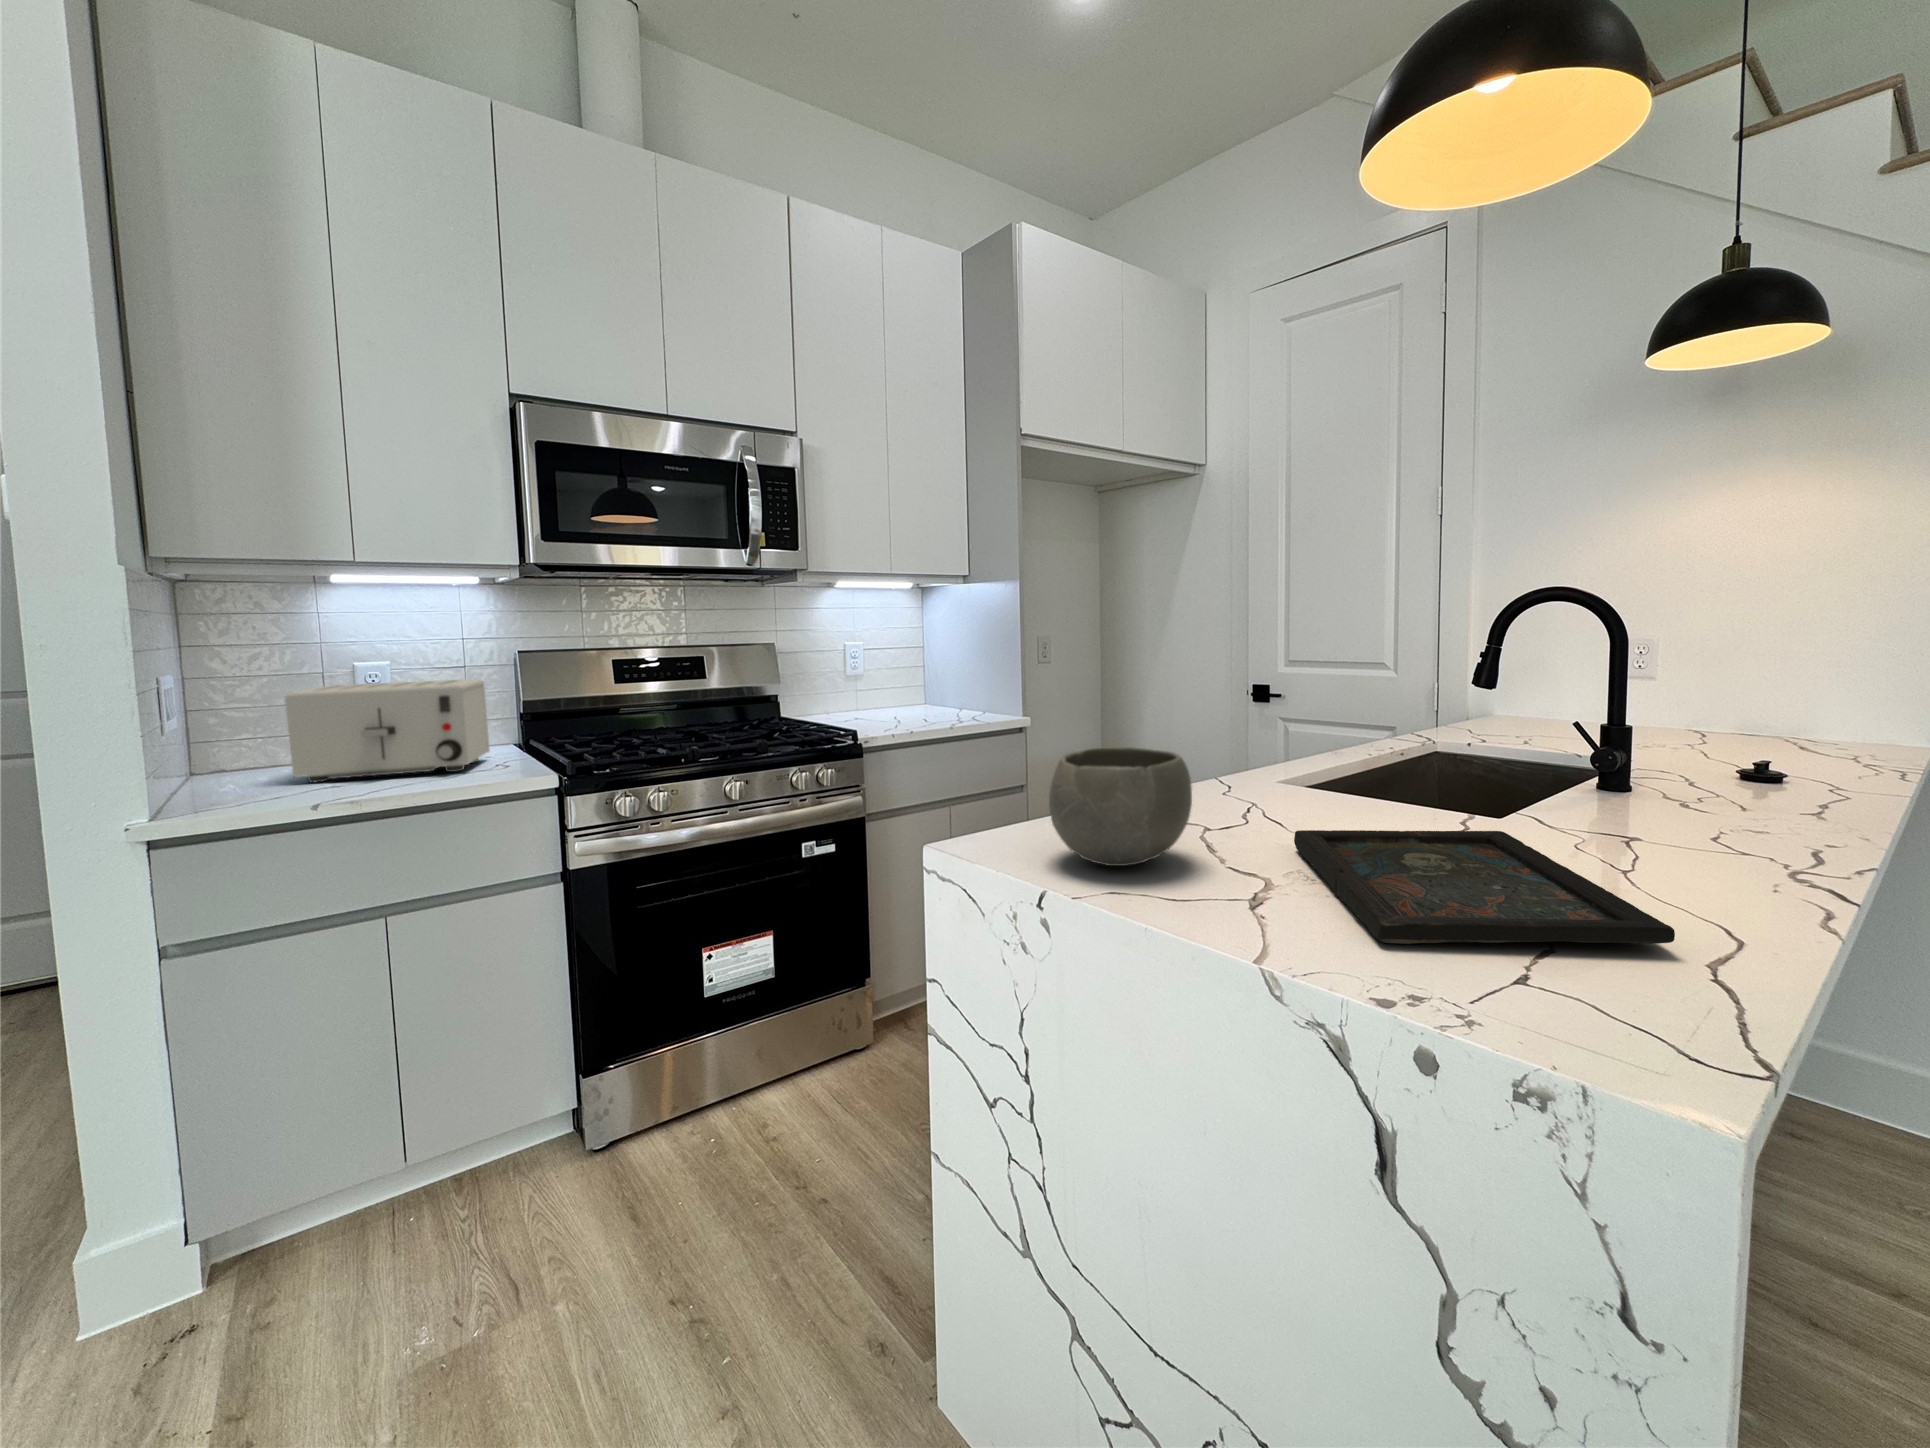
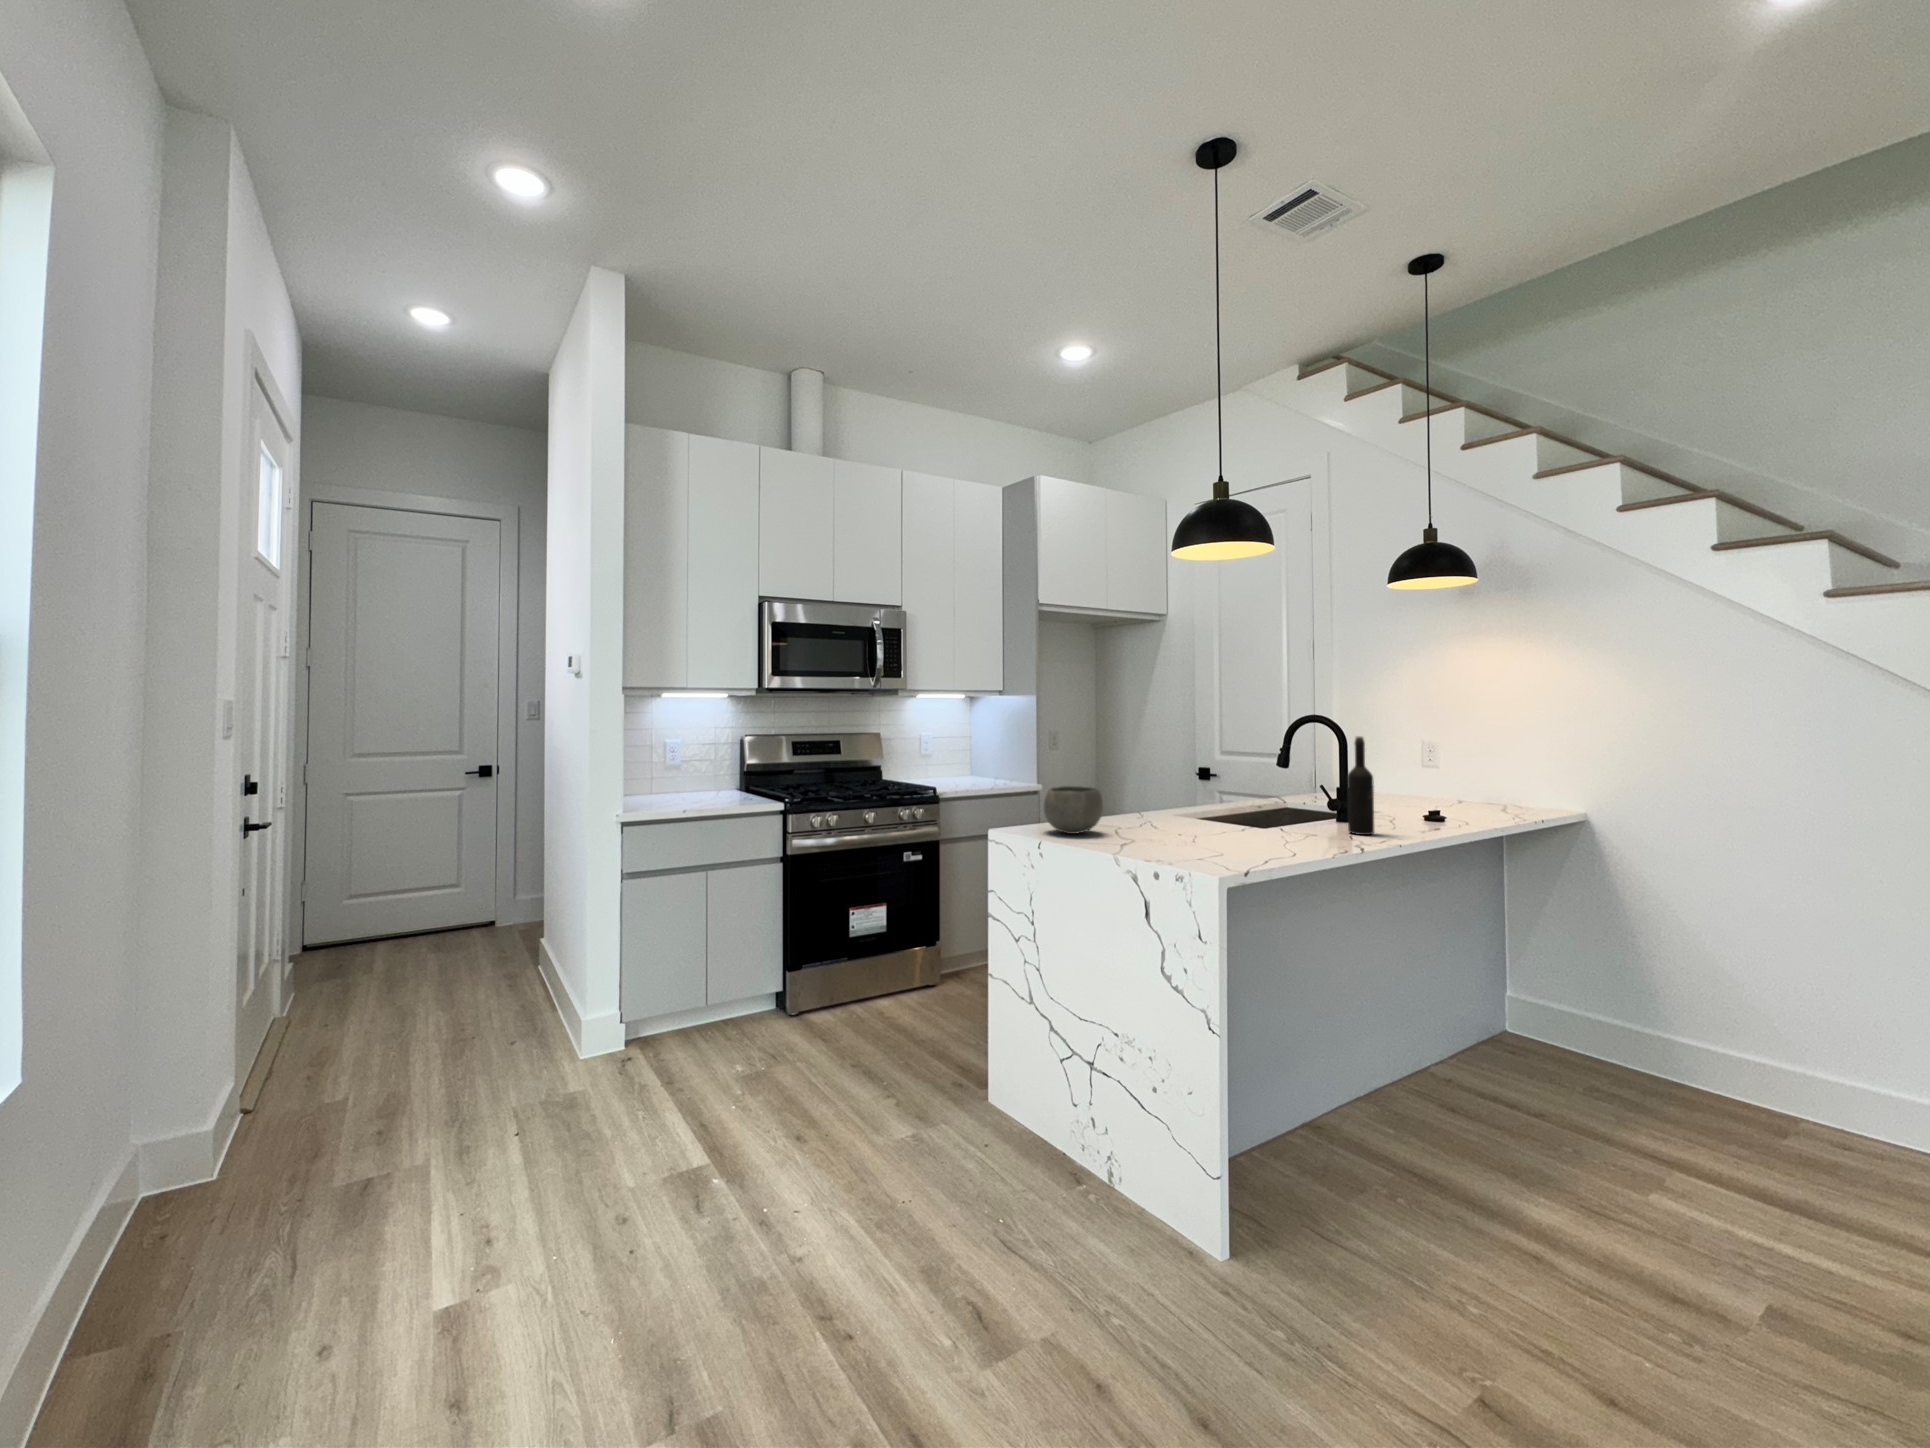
wine bottle: none [1690,620,1761,833] -> present [1347,736,1374,835]
toaster: present [285,679,490,782] -> none [658,751,739,803]
tray: present [1294,830,1675,944] -> none [1150,824,1259,853]

